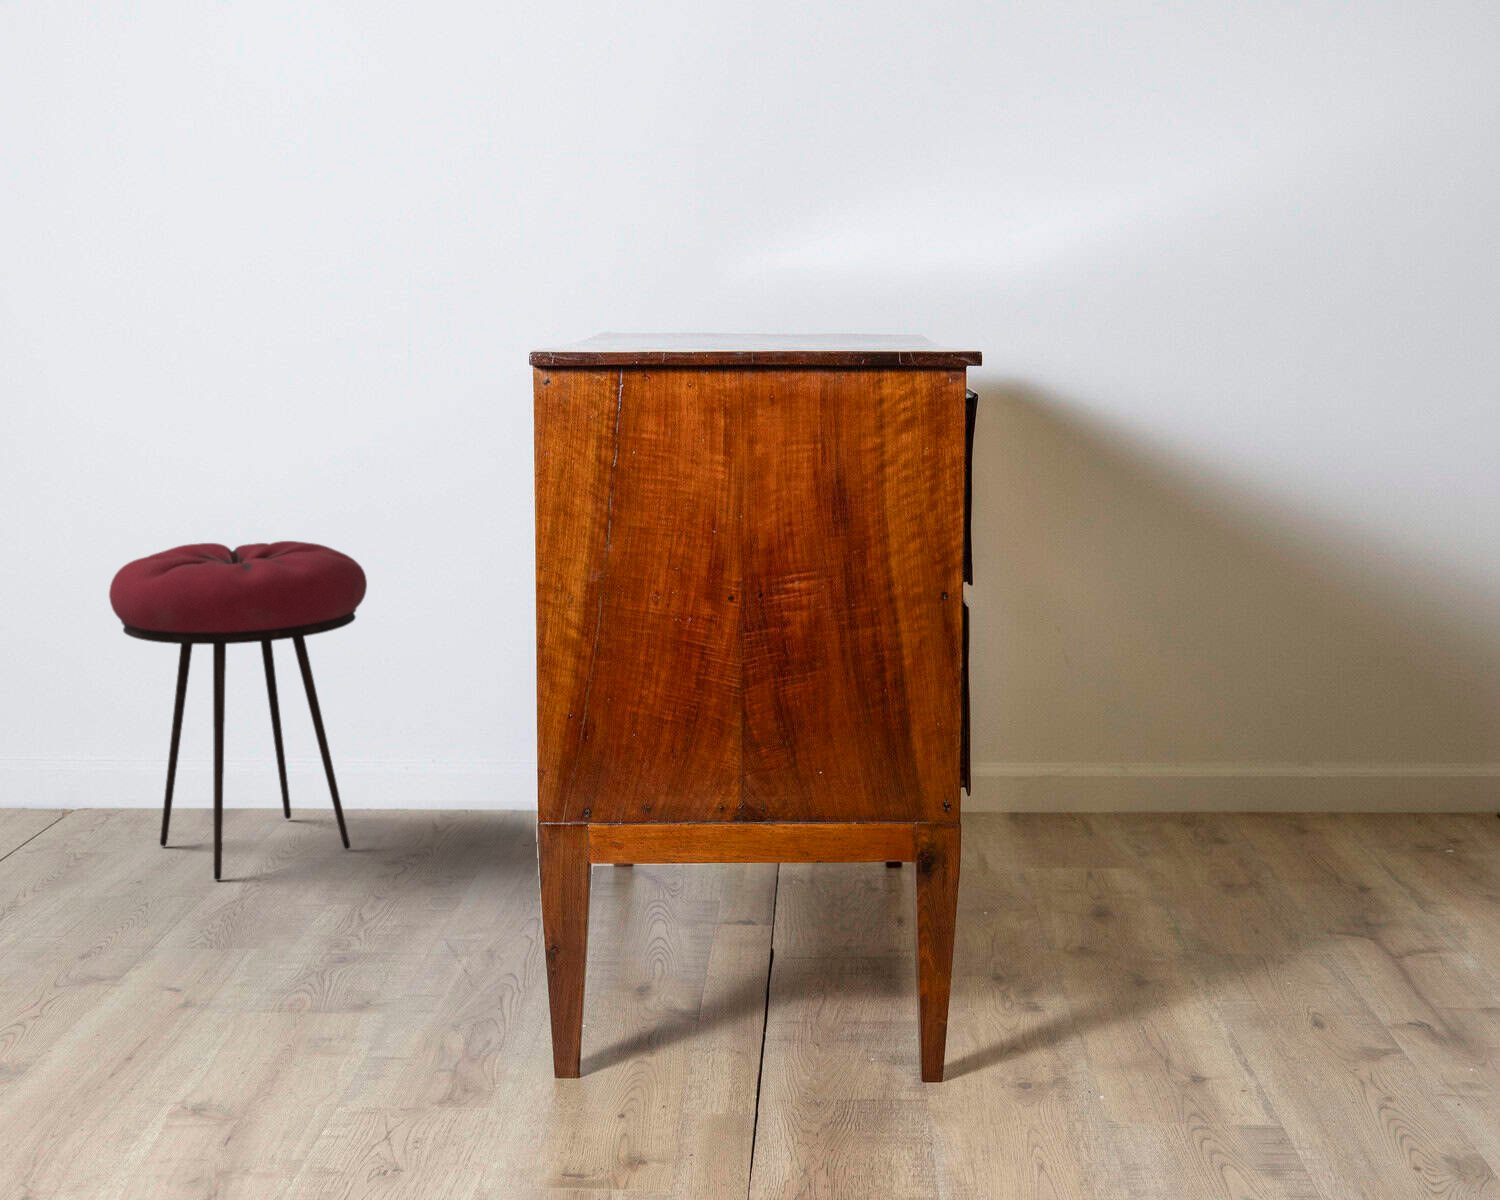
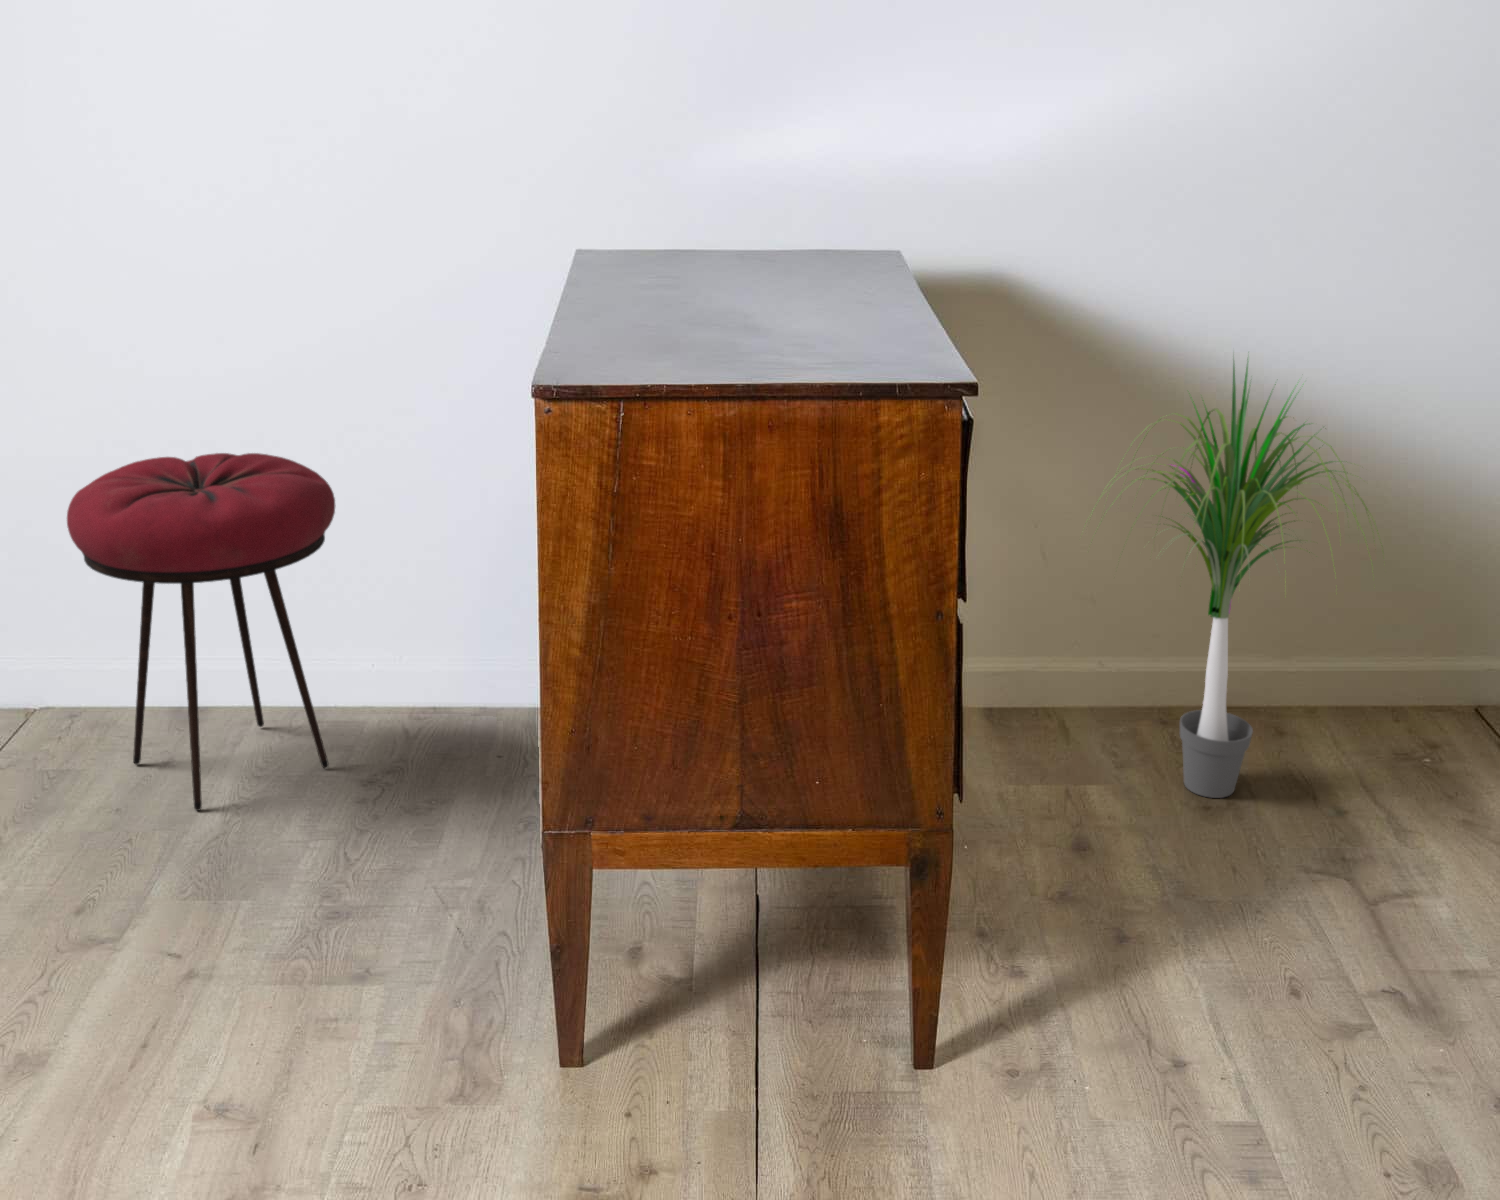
potted plant: none [1086,423,1395,874] -> present [1090,364,1378,798]

